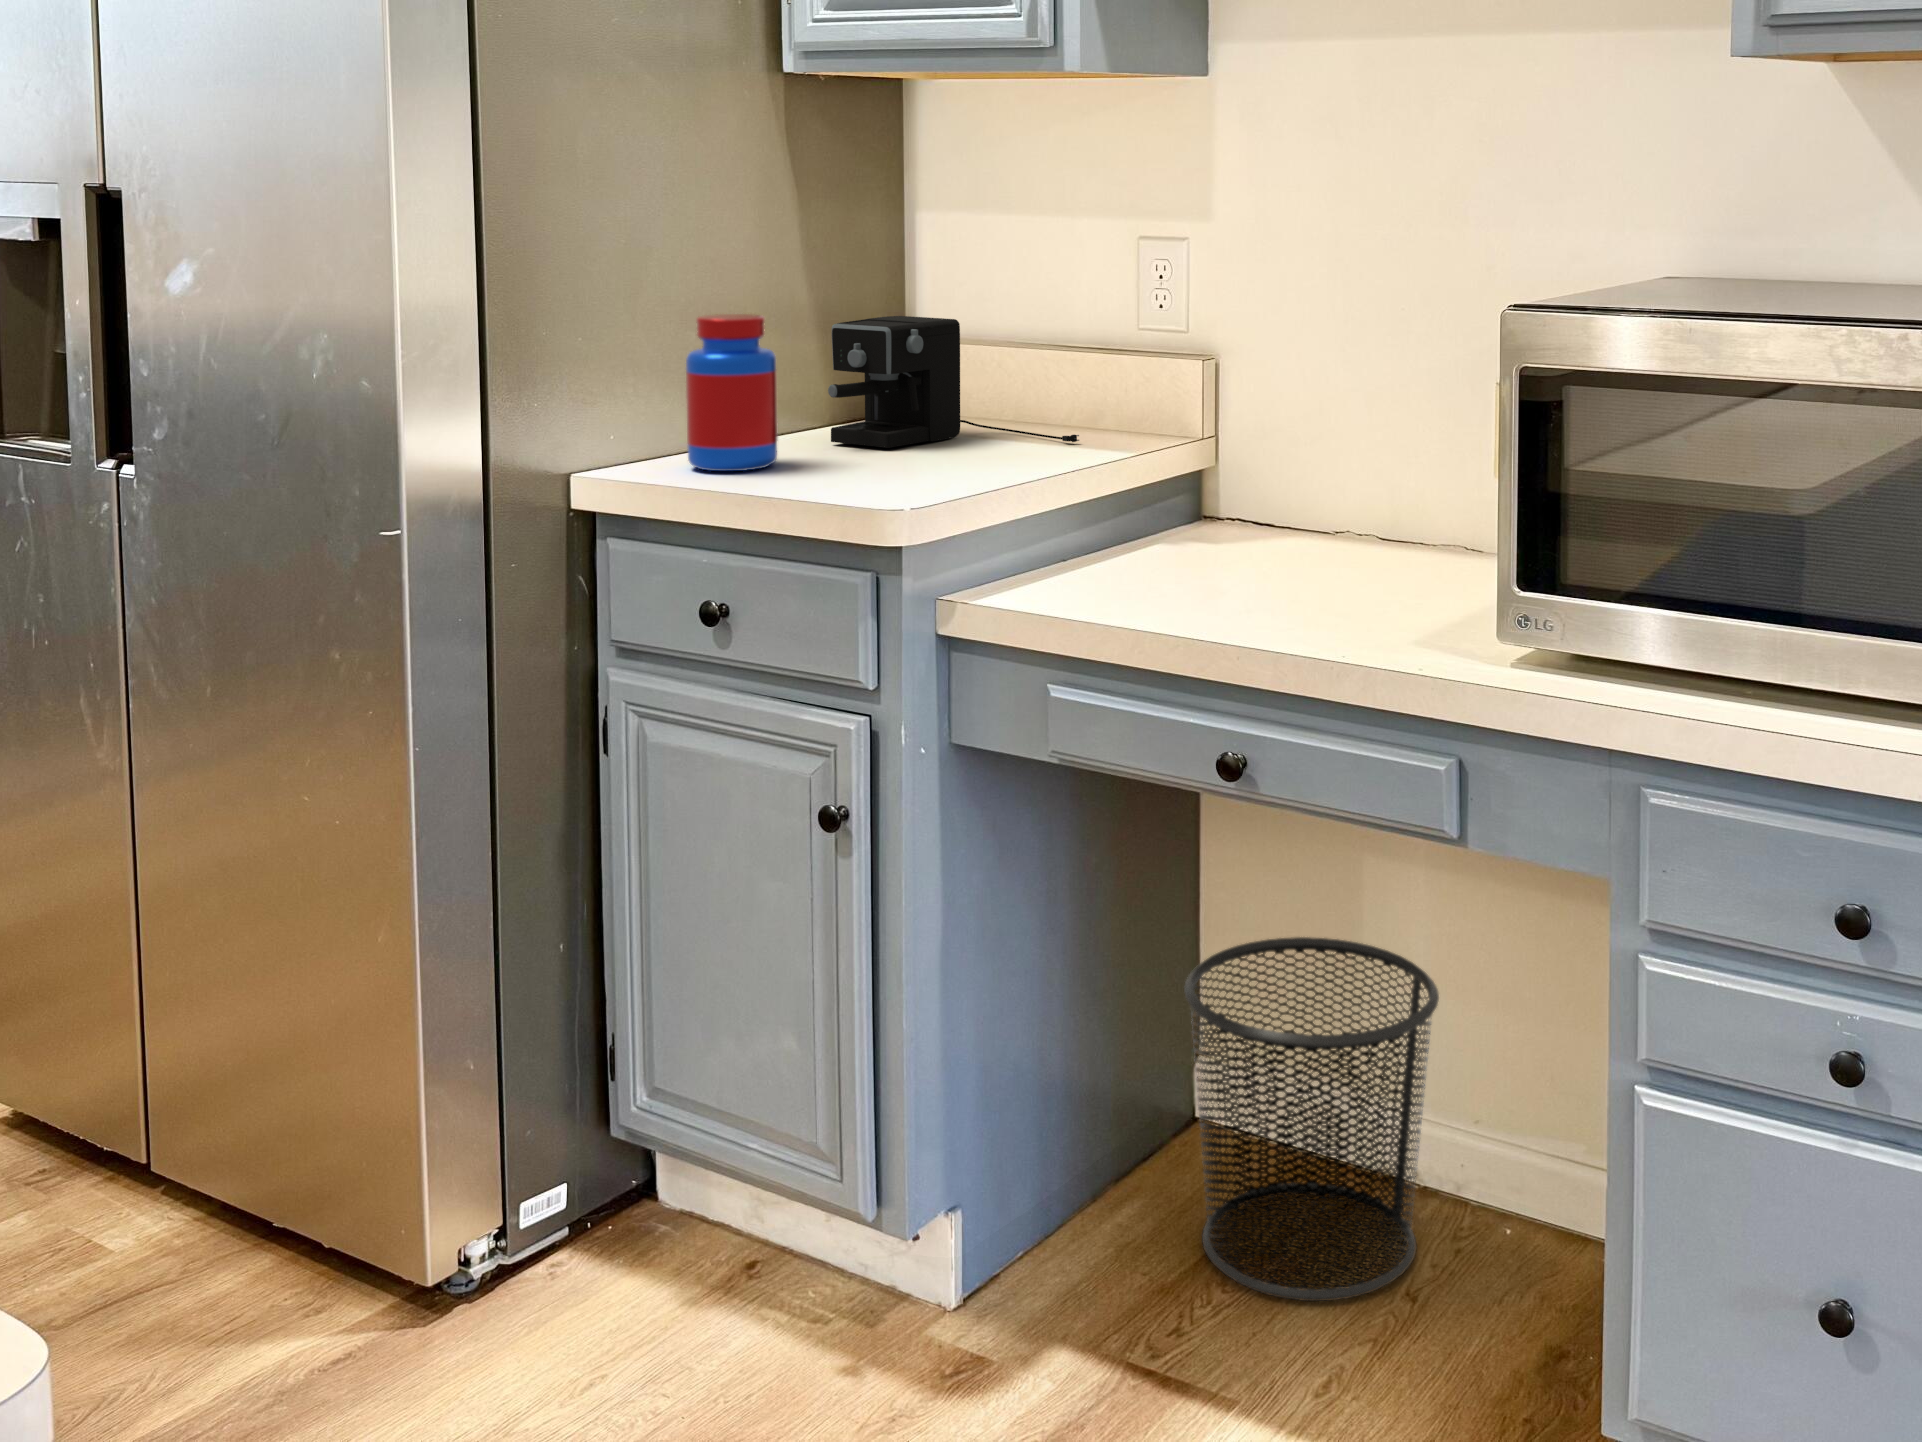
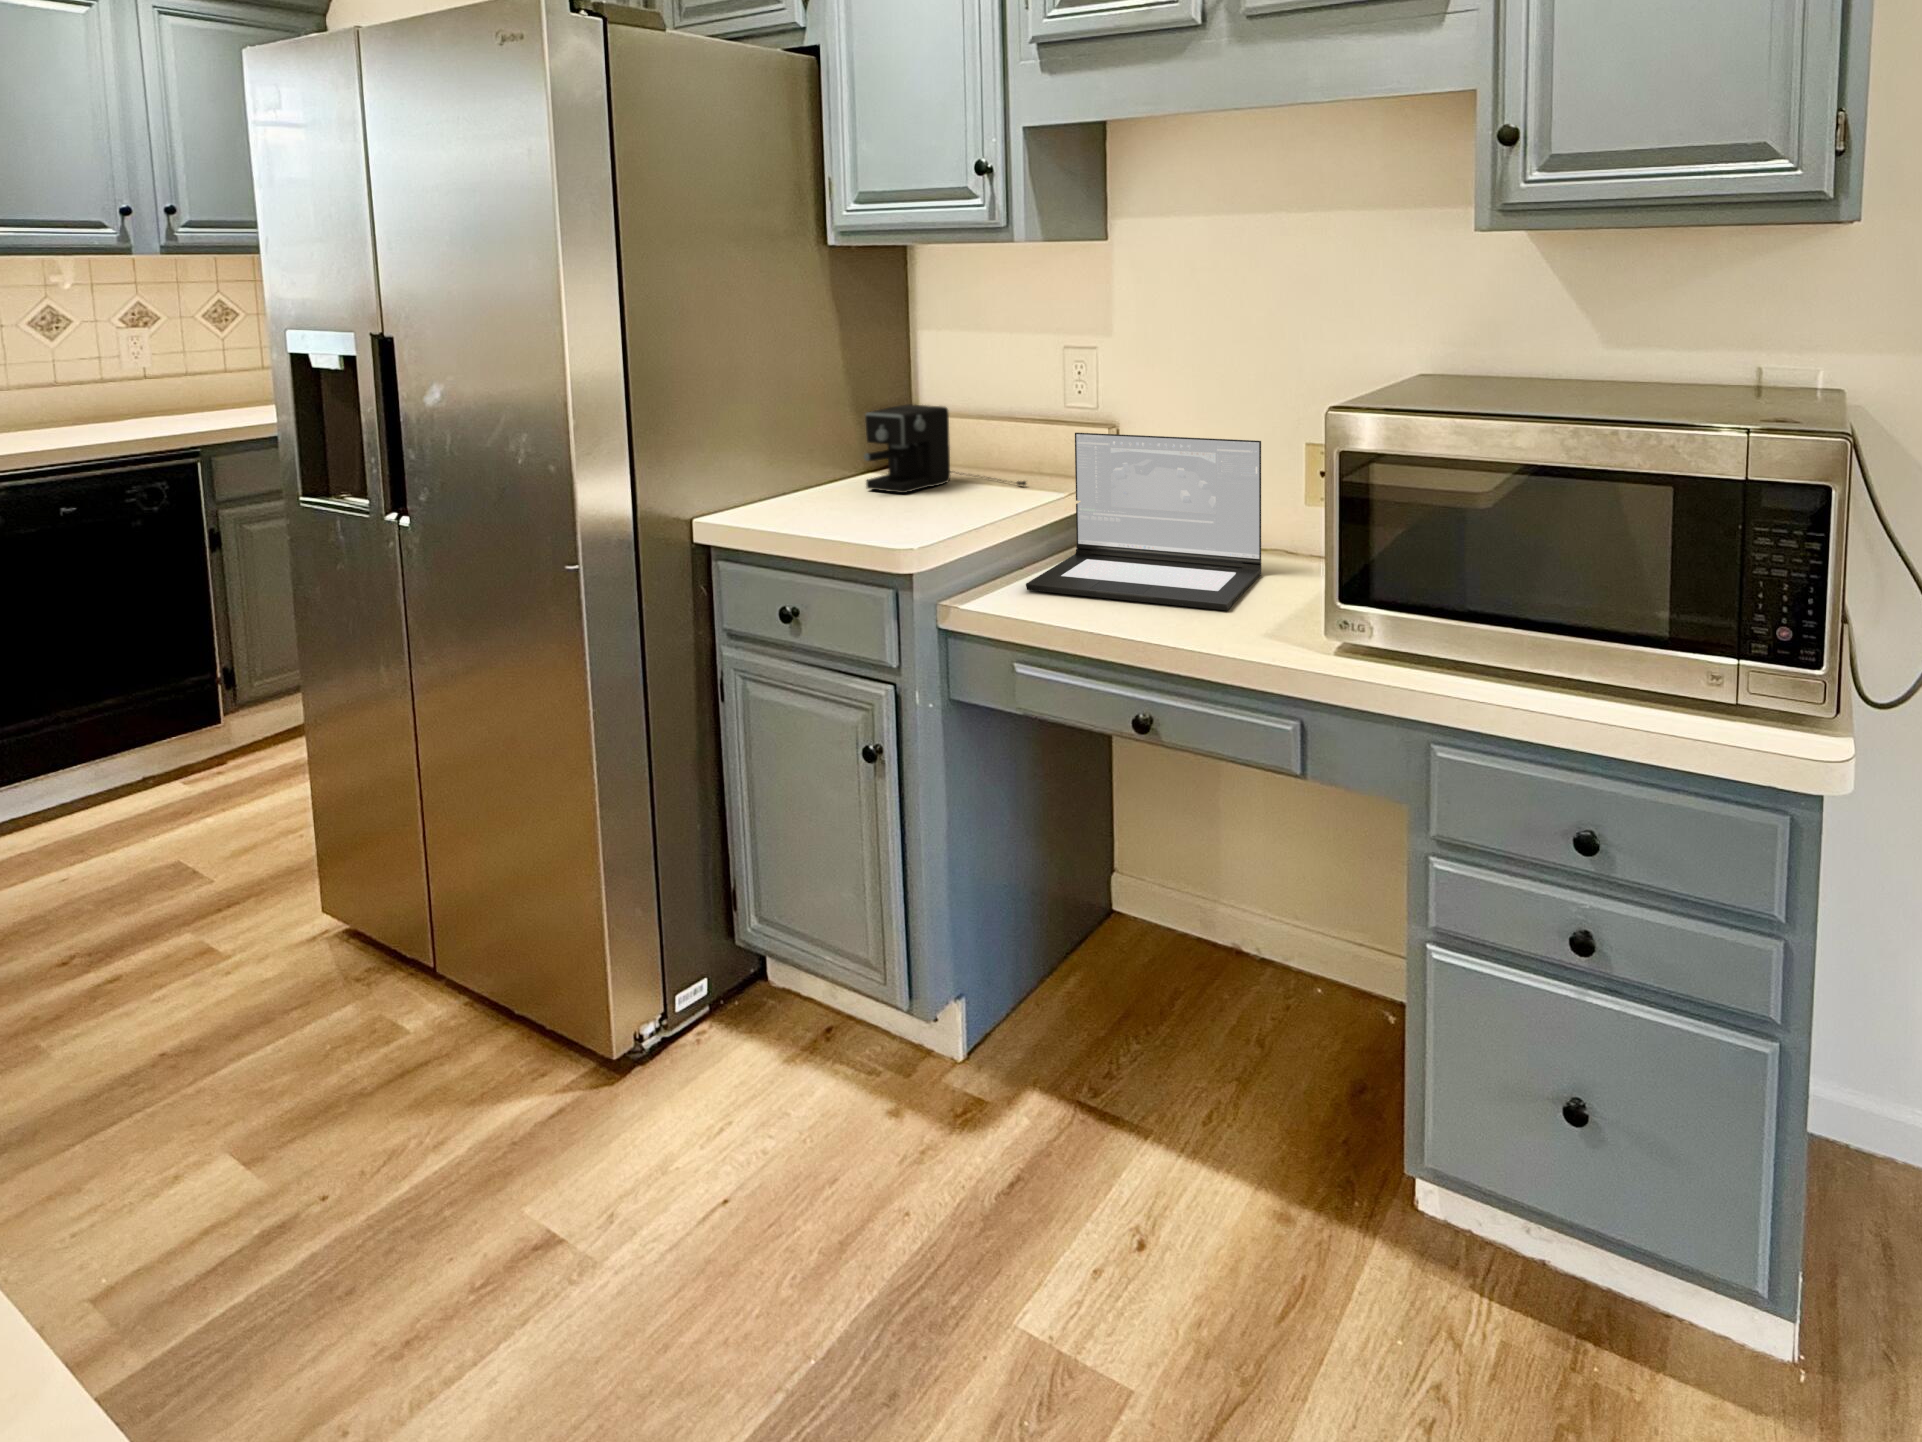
jar: present [686,314,778,471] -> none [769,410,831,515]
laptop: none [1069,357,1431,615] -> present [1026,433,1261,610]
waste bin: present [1184,937,1439,1301] -> none [1105,802,1272,1049]

